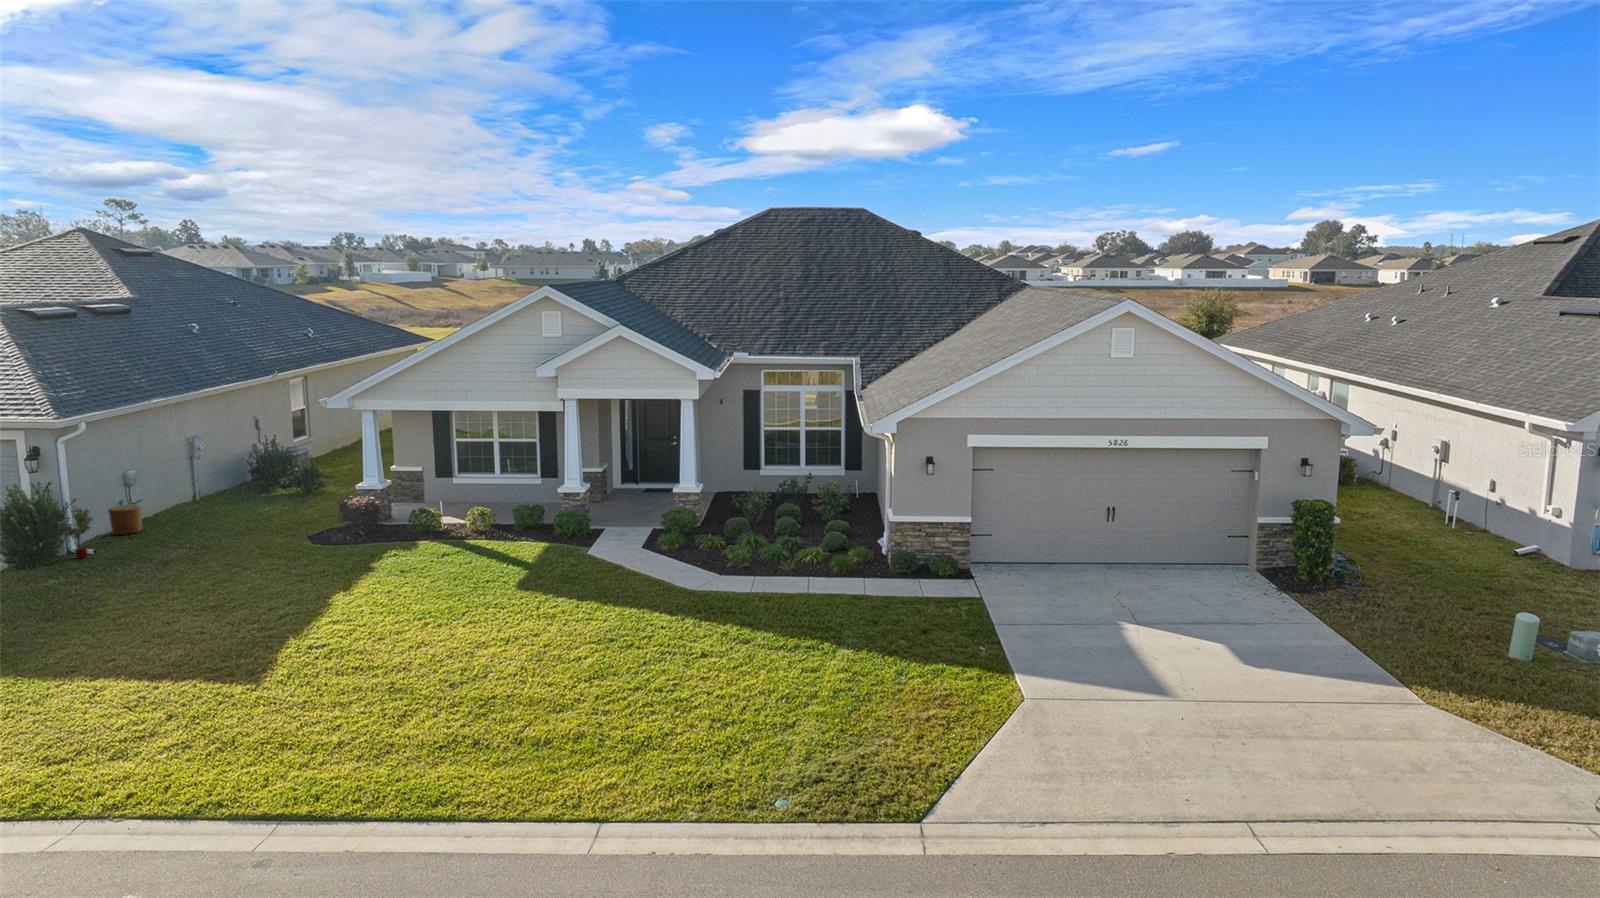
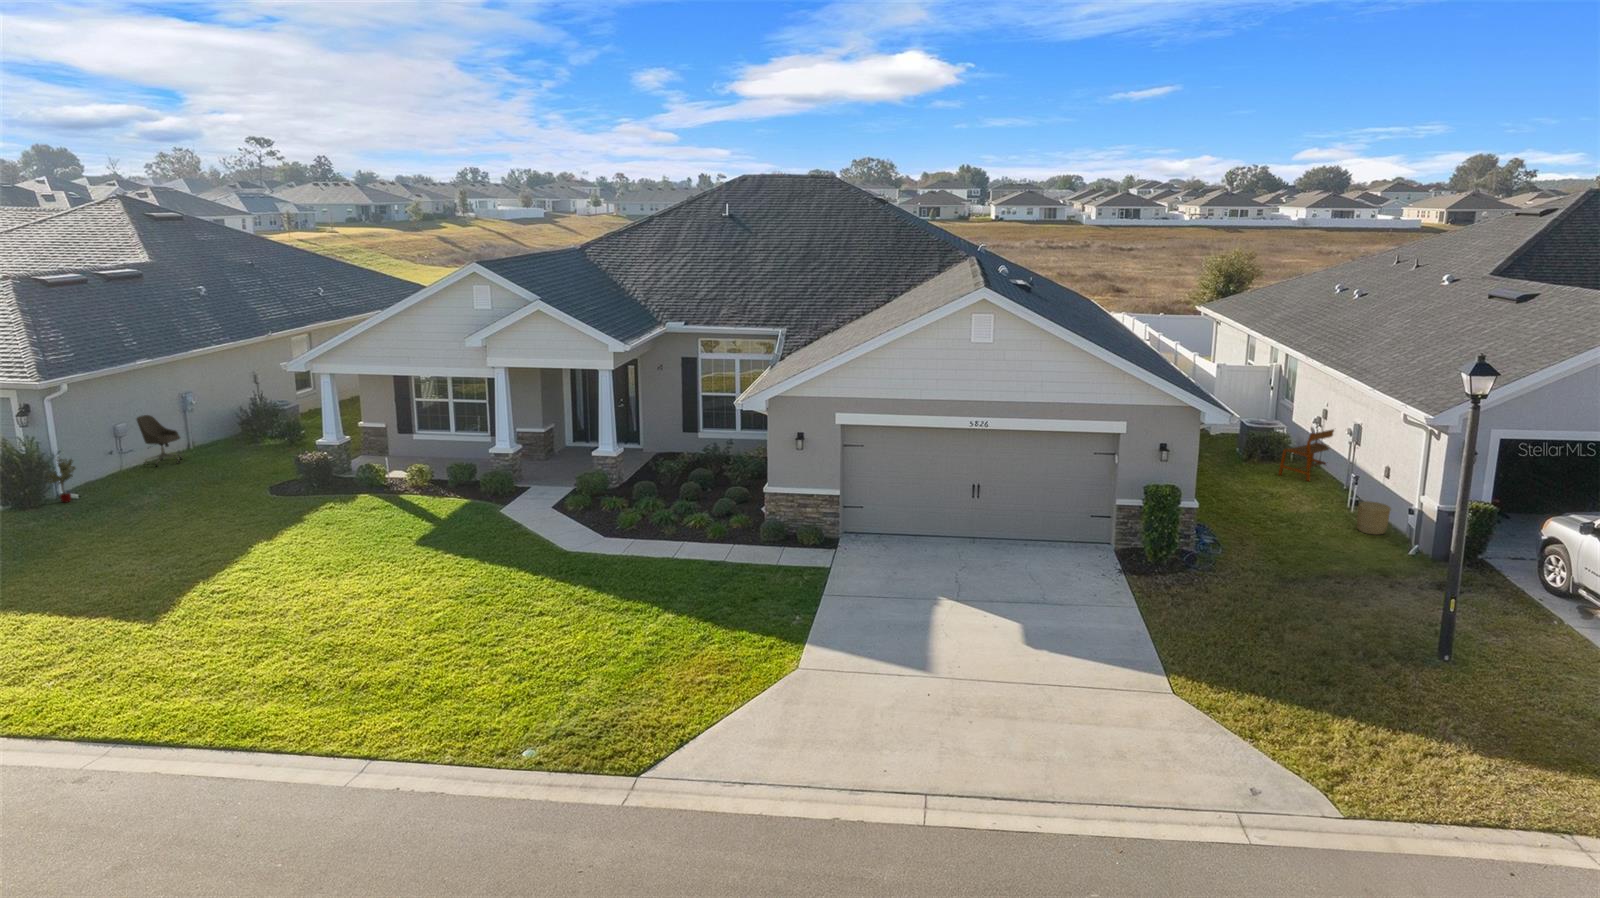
bench: none [1358,447,1416,501] -> present [1278,430,1334,481]
chair: none [147,462,196,520] -> present [137,415,183,467]
woven basket: present [108,504,142,535] -> present [1357,501,1391,535]

